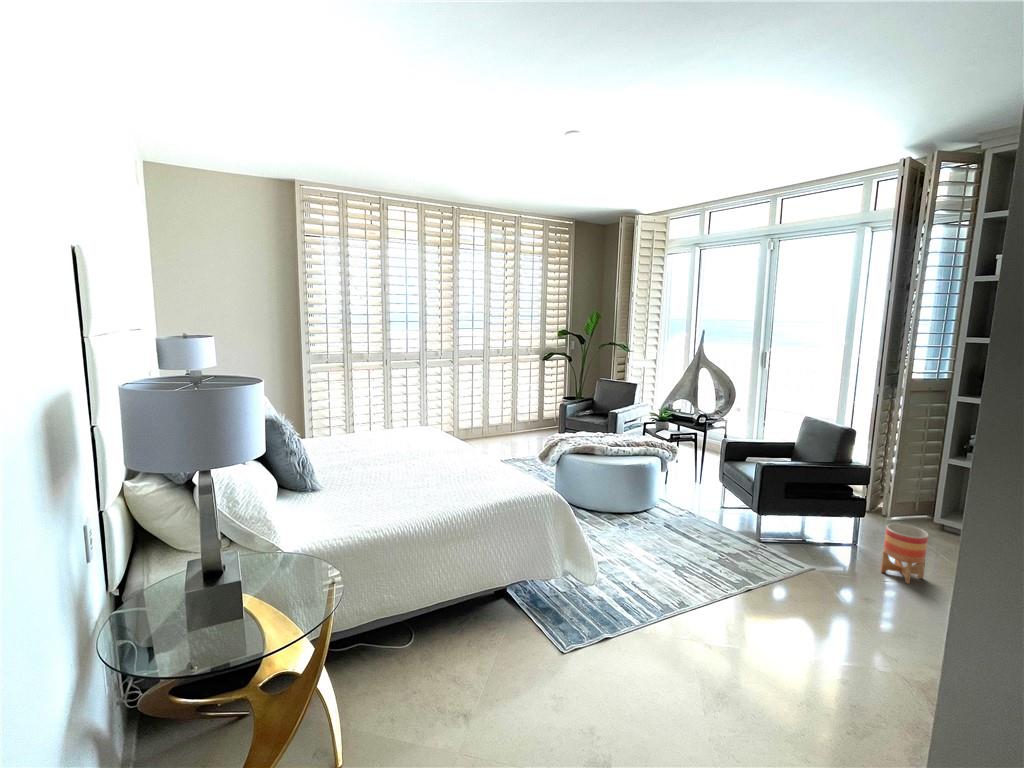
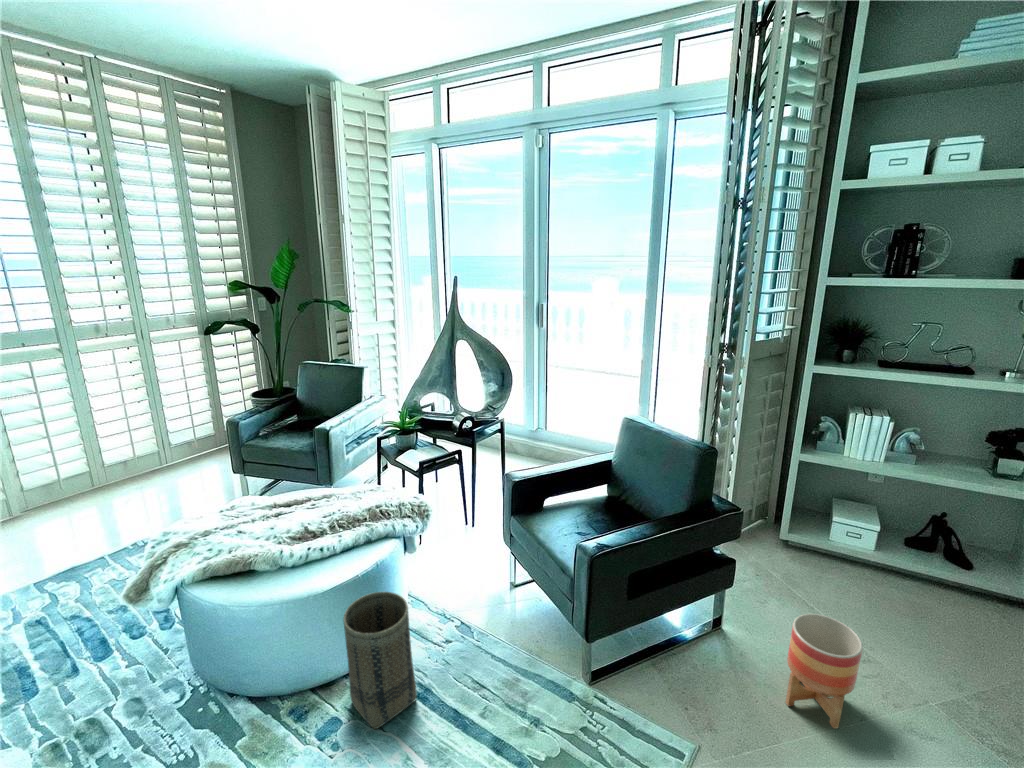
basket: none [632,472,665,531] -> present [343,592,417,729]

